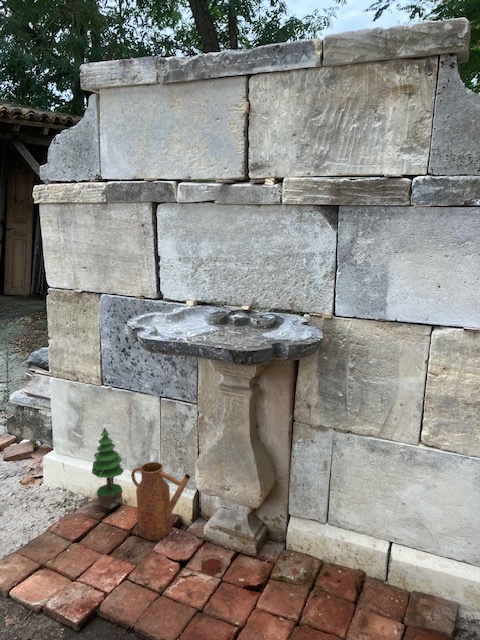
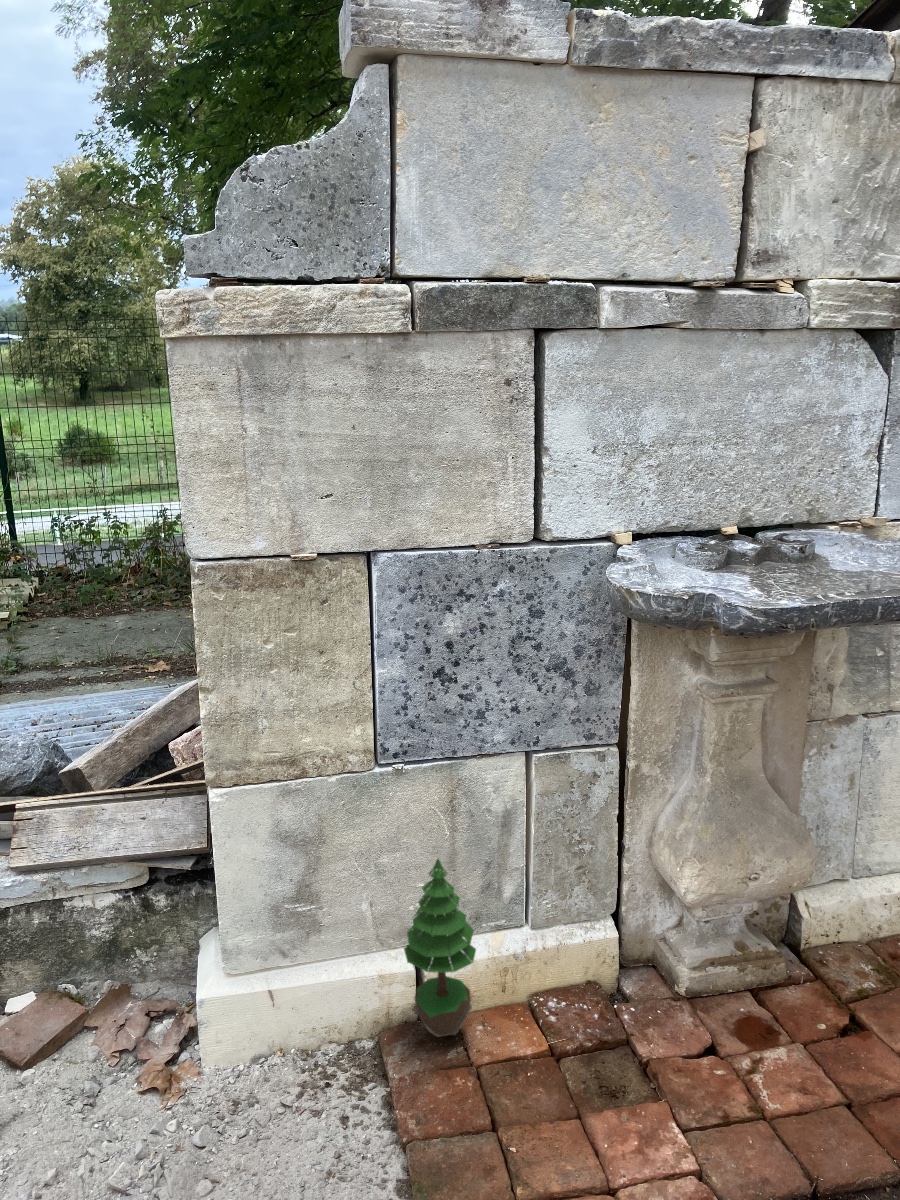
watering can: present [131,462,190,540] -> none [530,881,673,1051]

